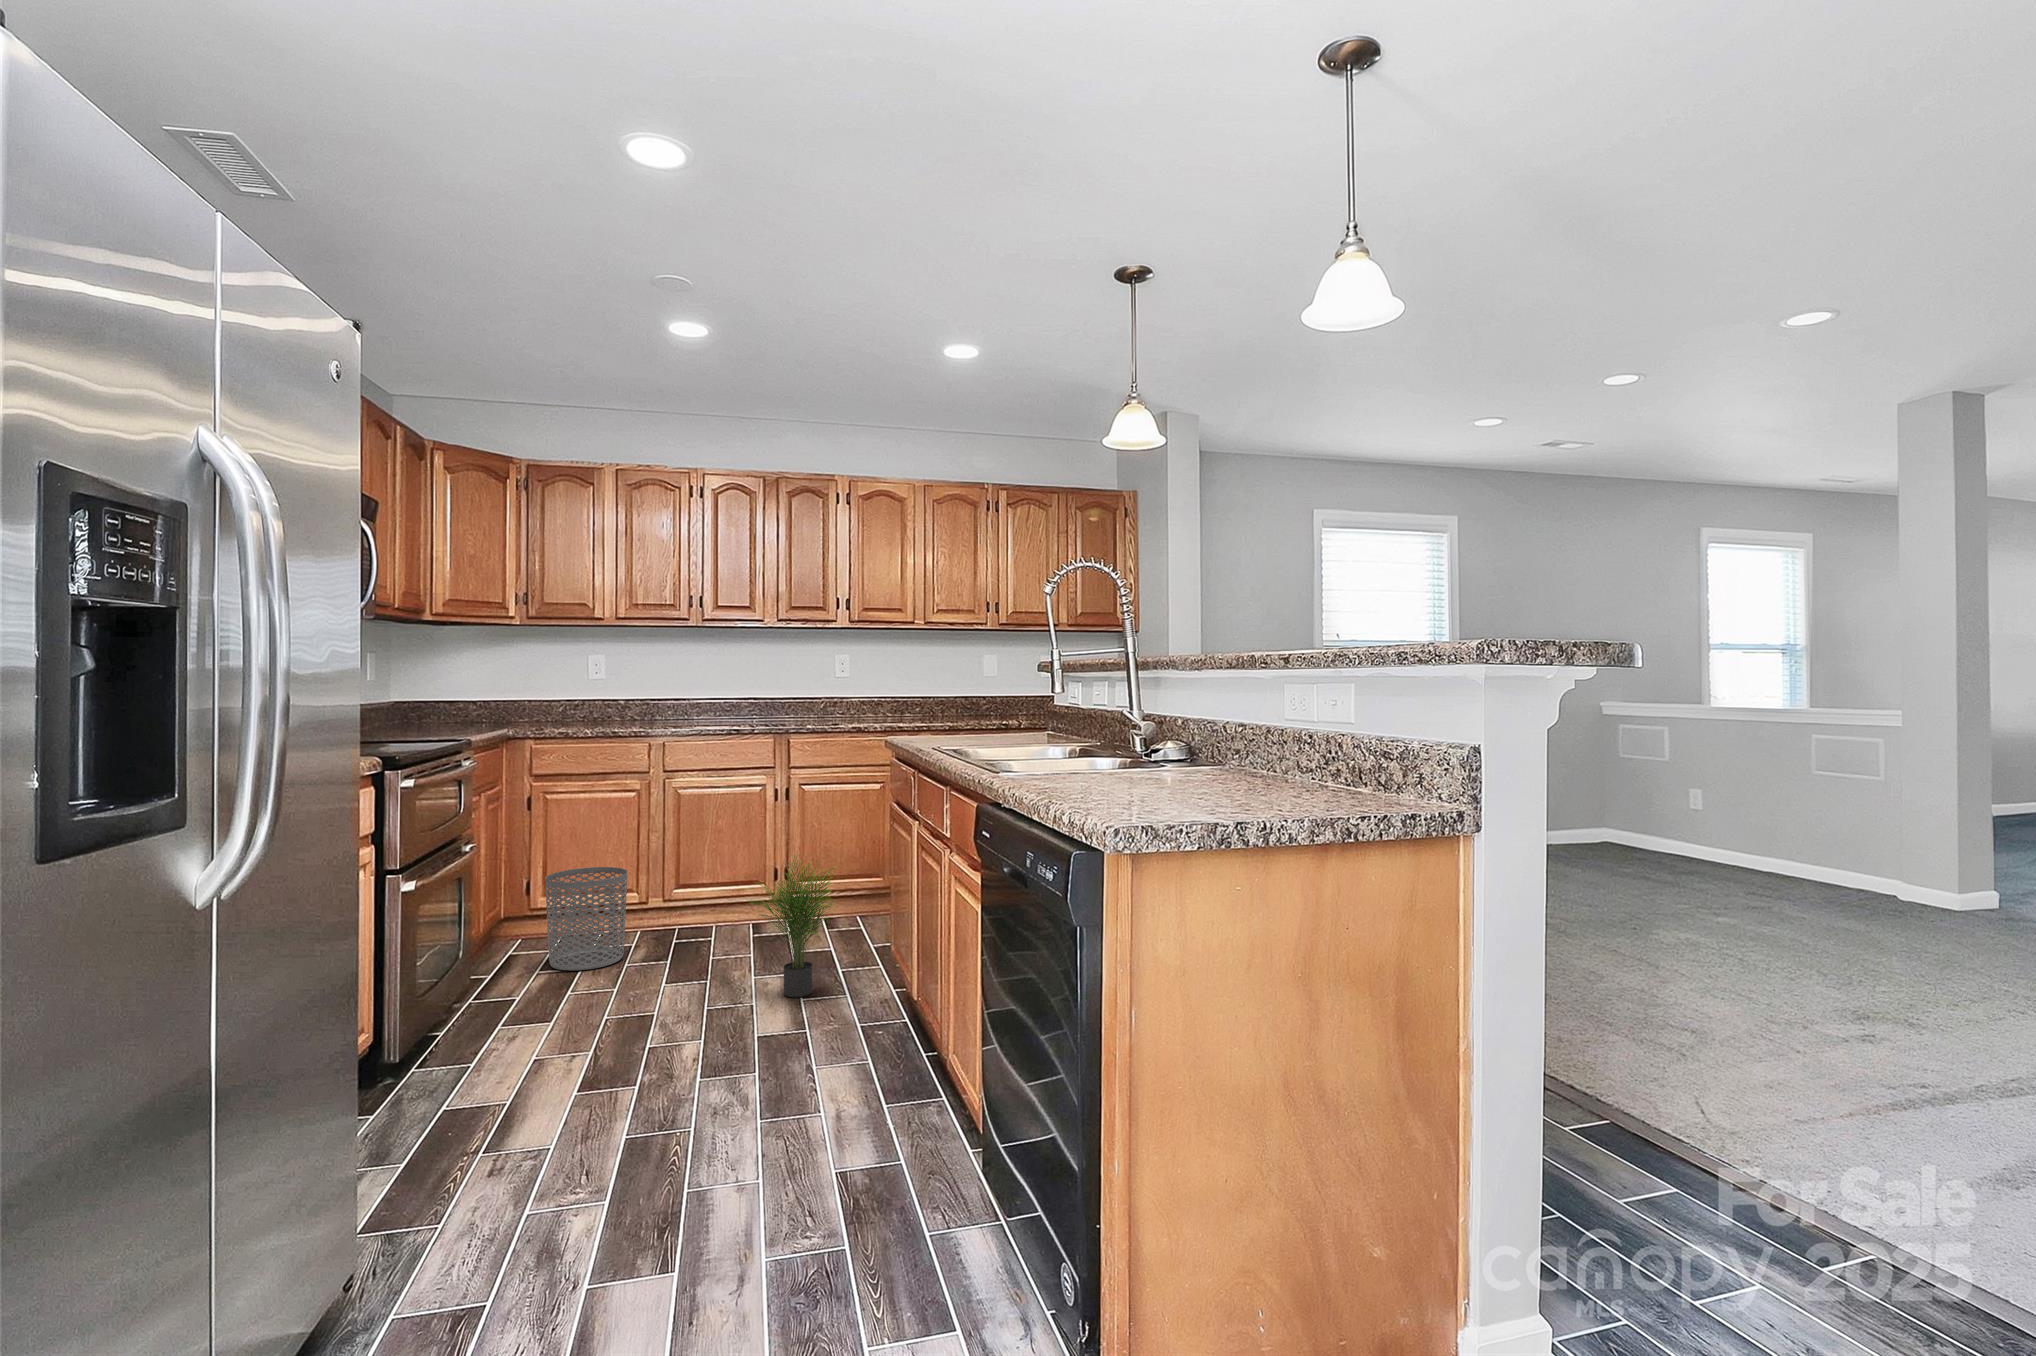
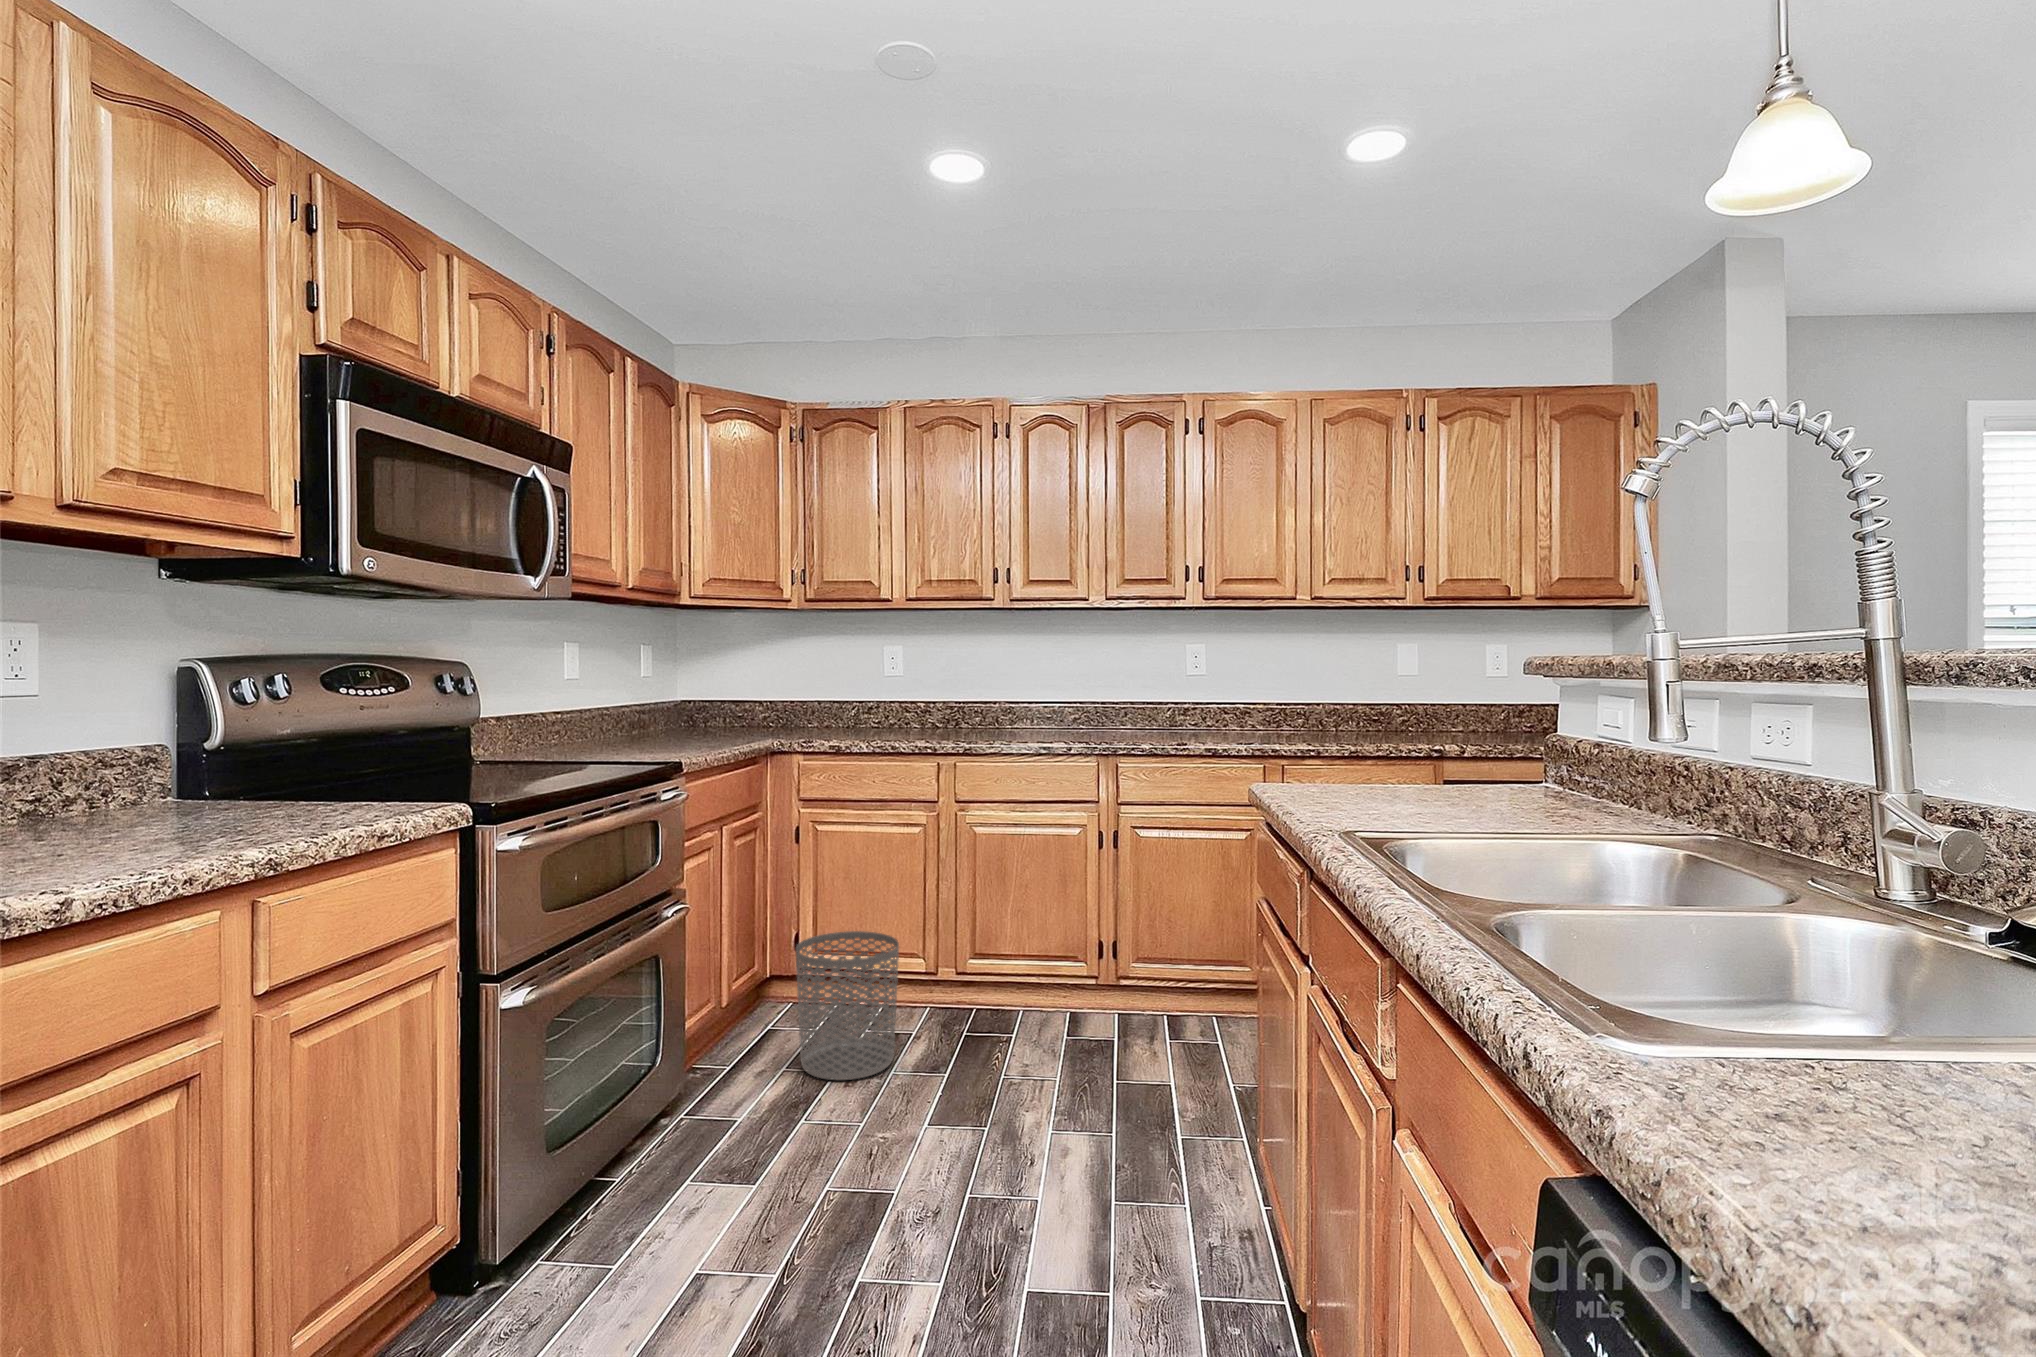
potted plant: present [753,856,833,997] -> none [1046,960,1192,1202]

